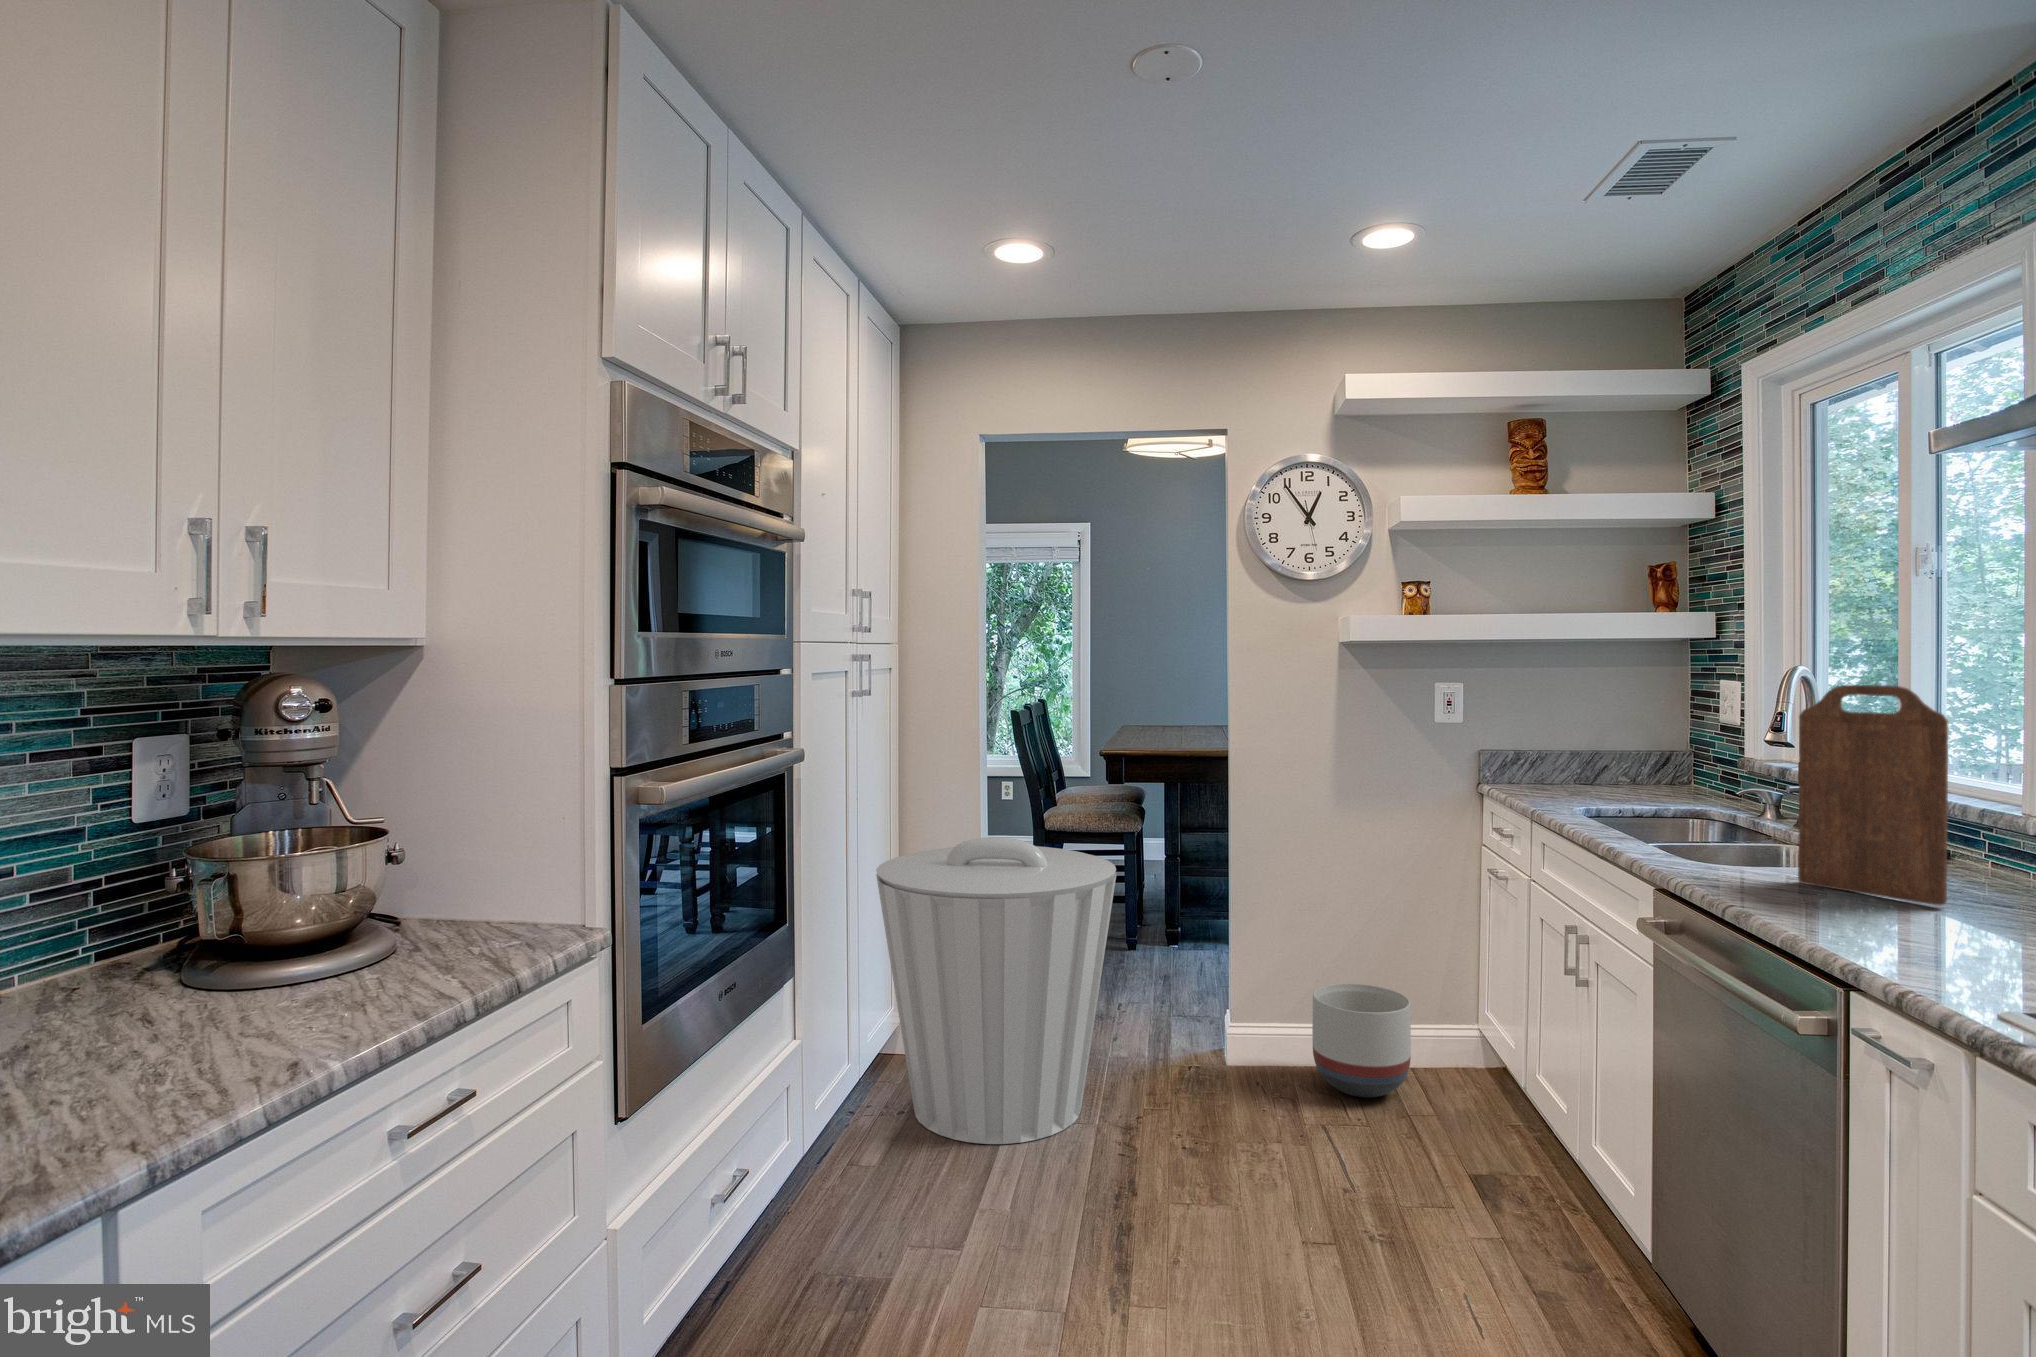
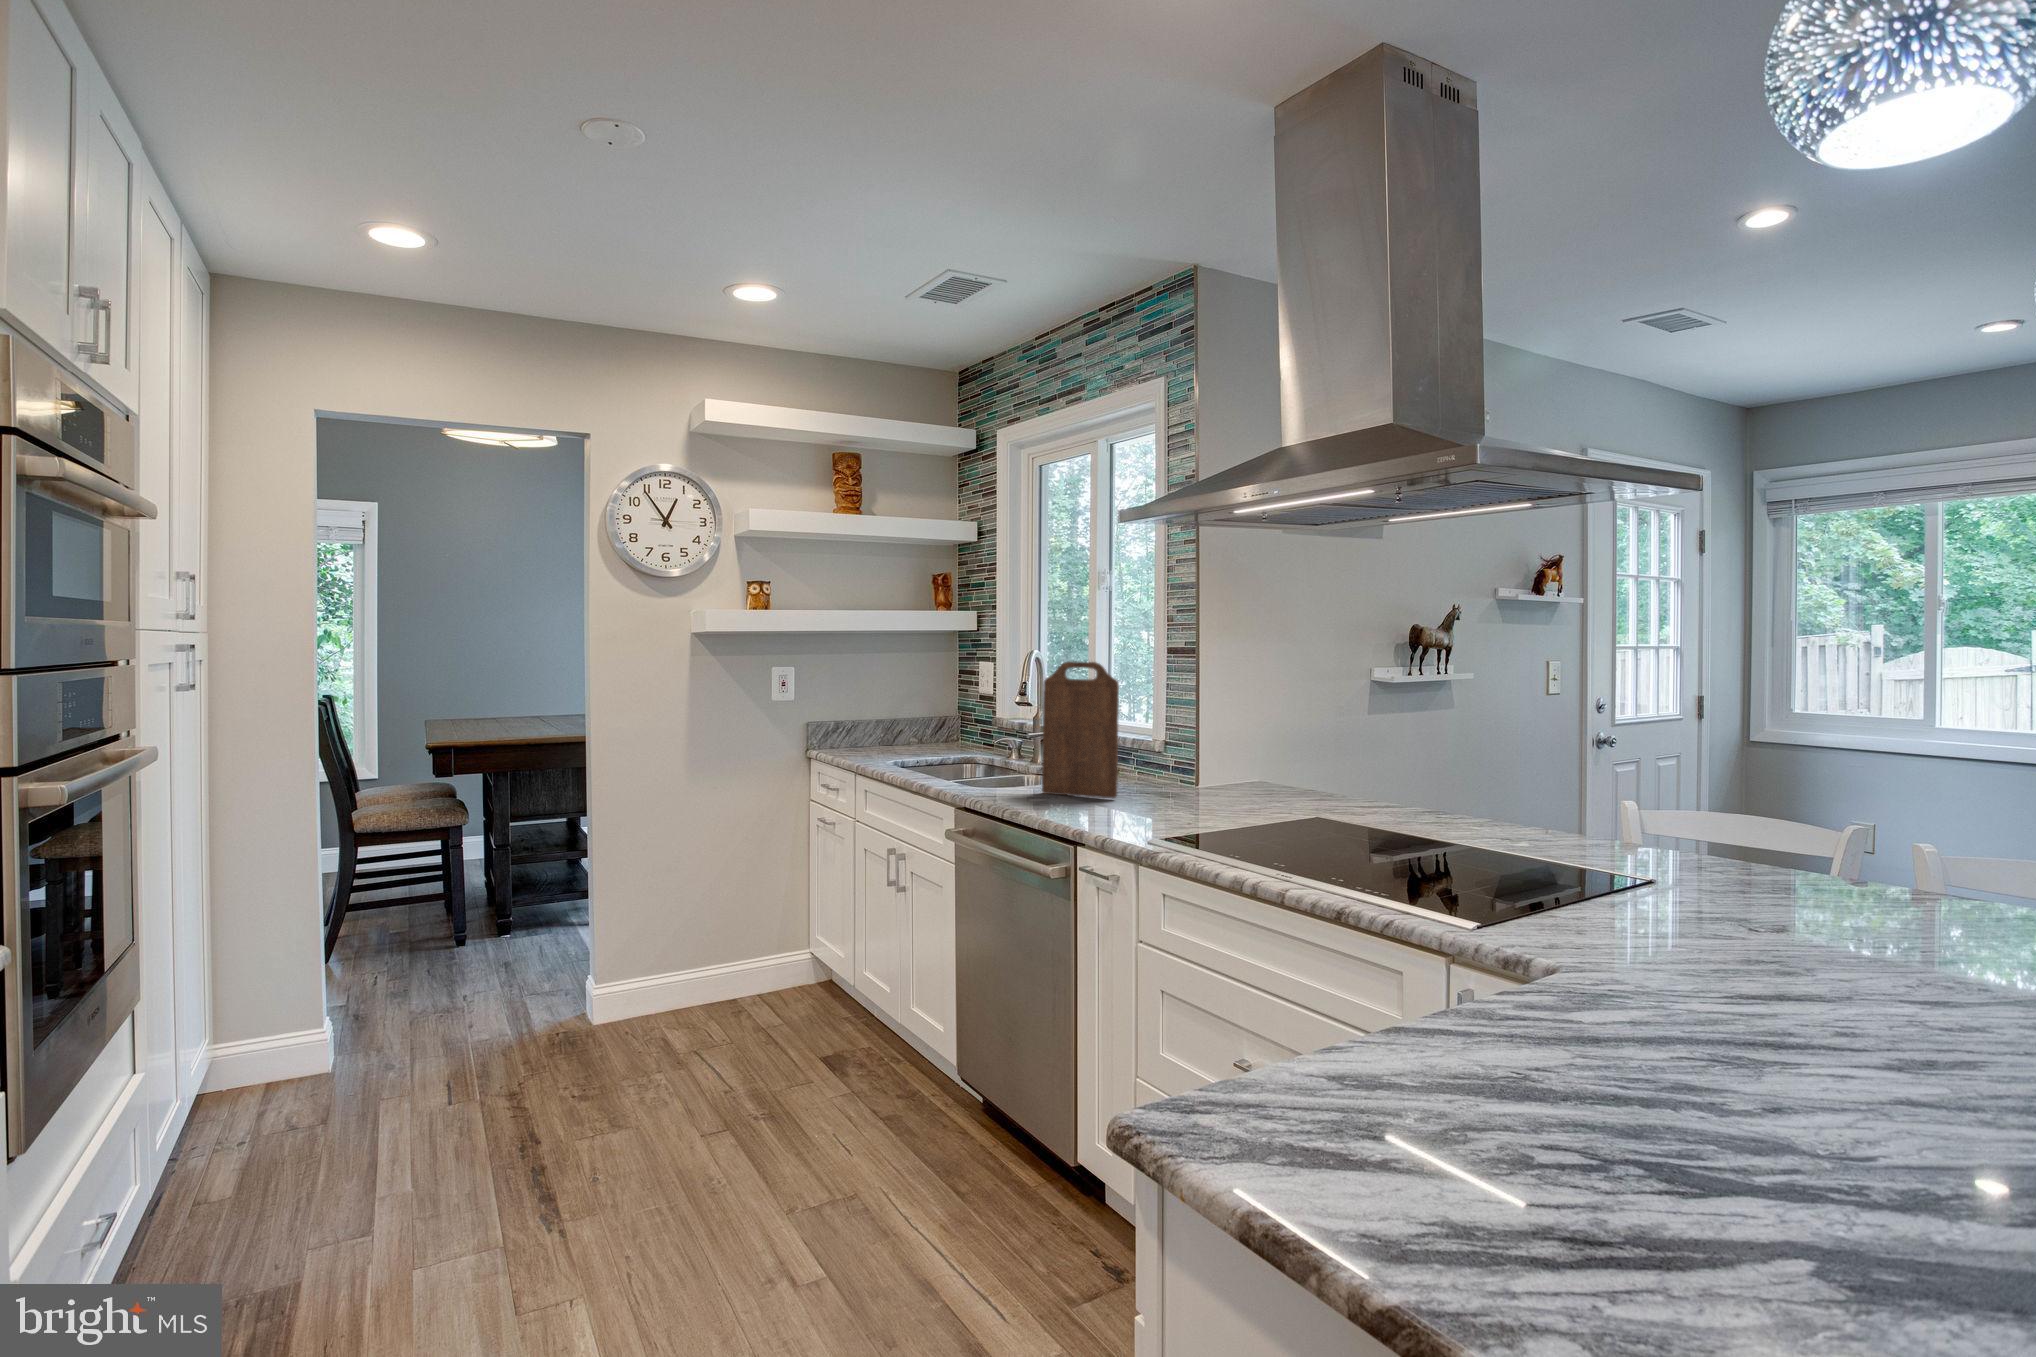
trash can: present [876,838,1116,1144] -> none [197,823,495,1148]
planter: present [1312,984,1411,1097] -> none [677,930,762,1026]

